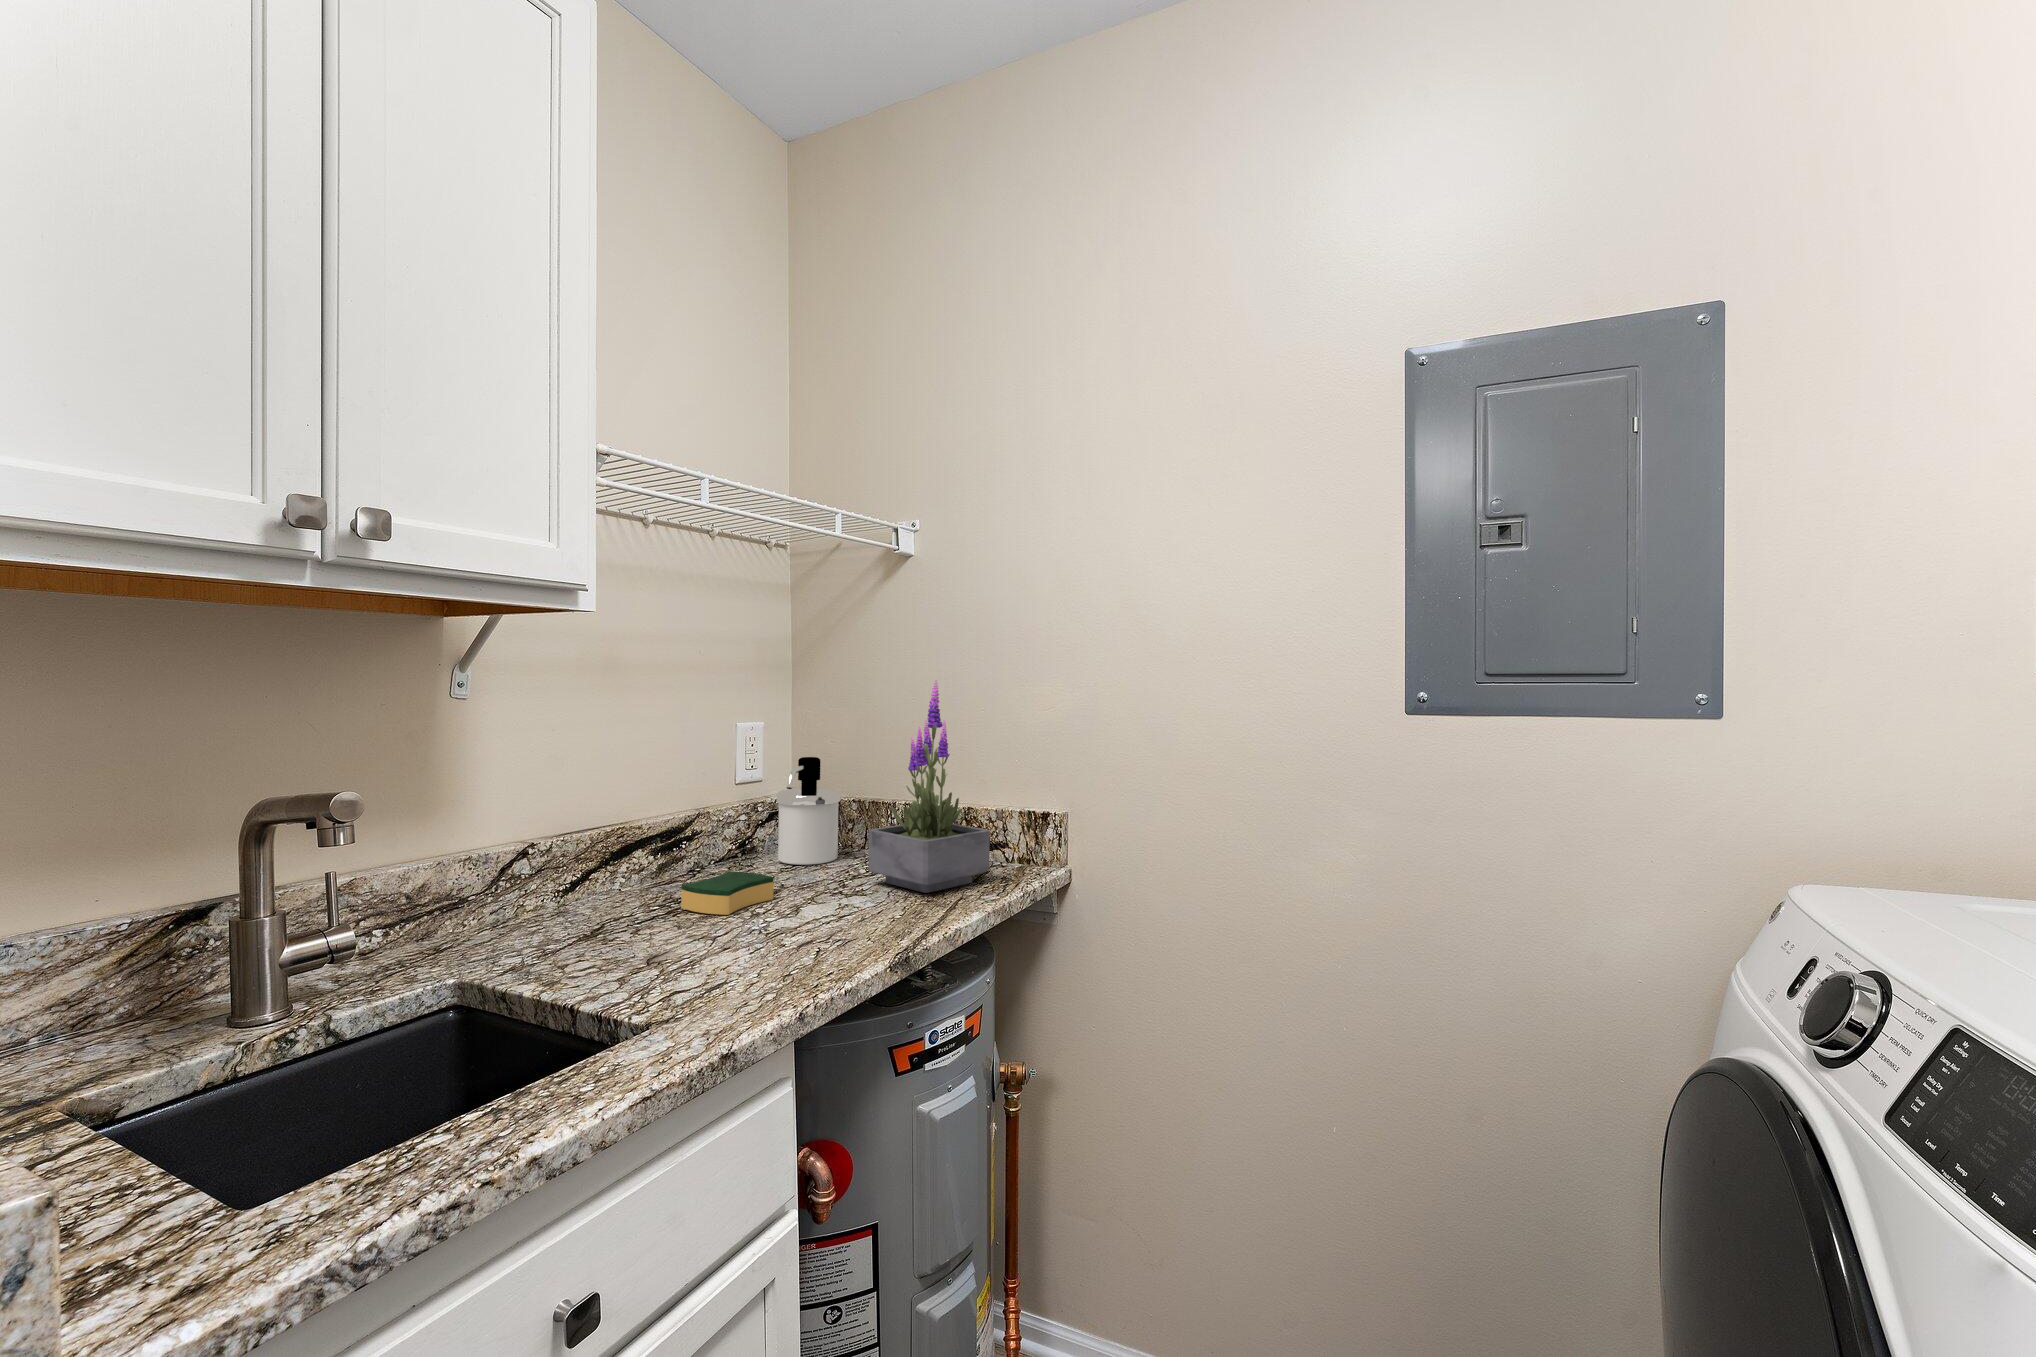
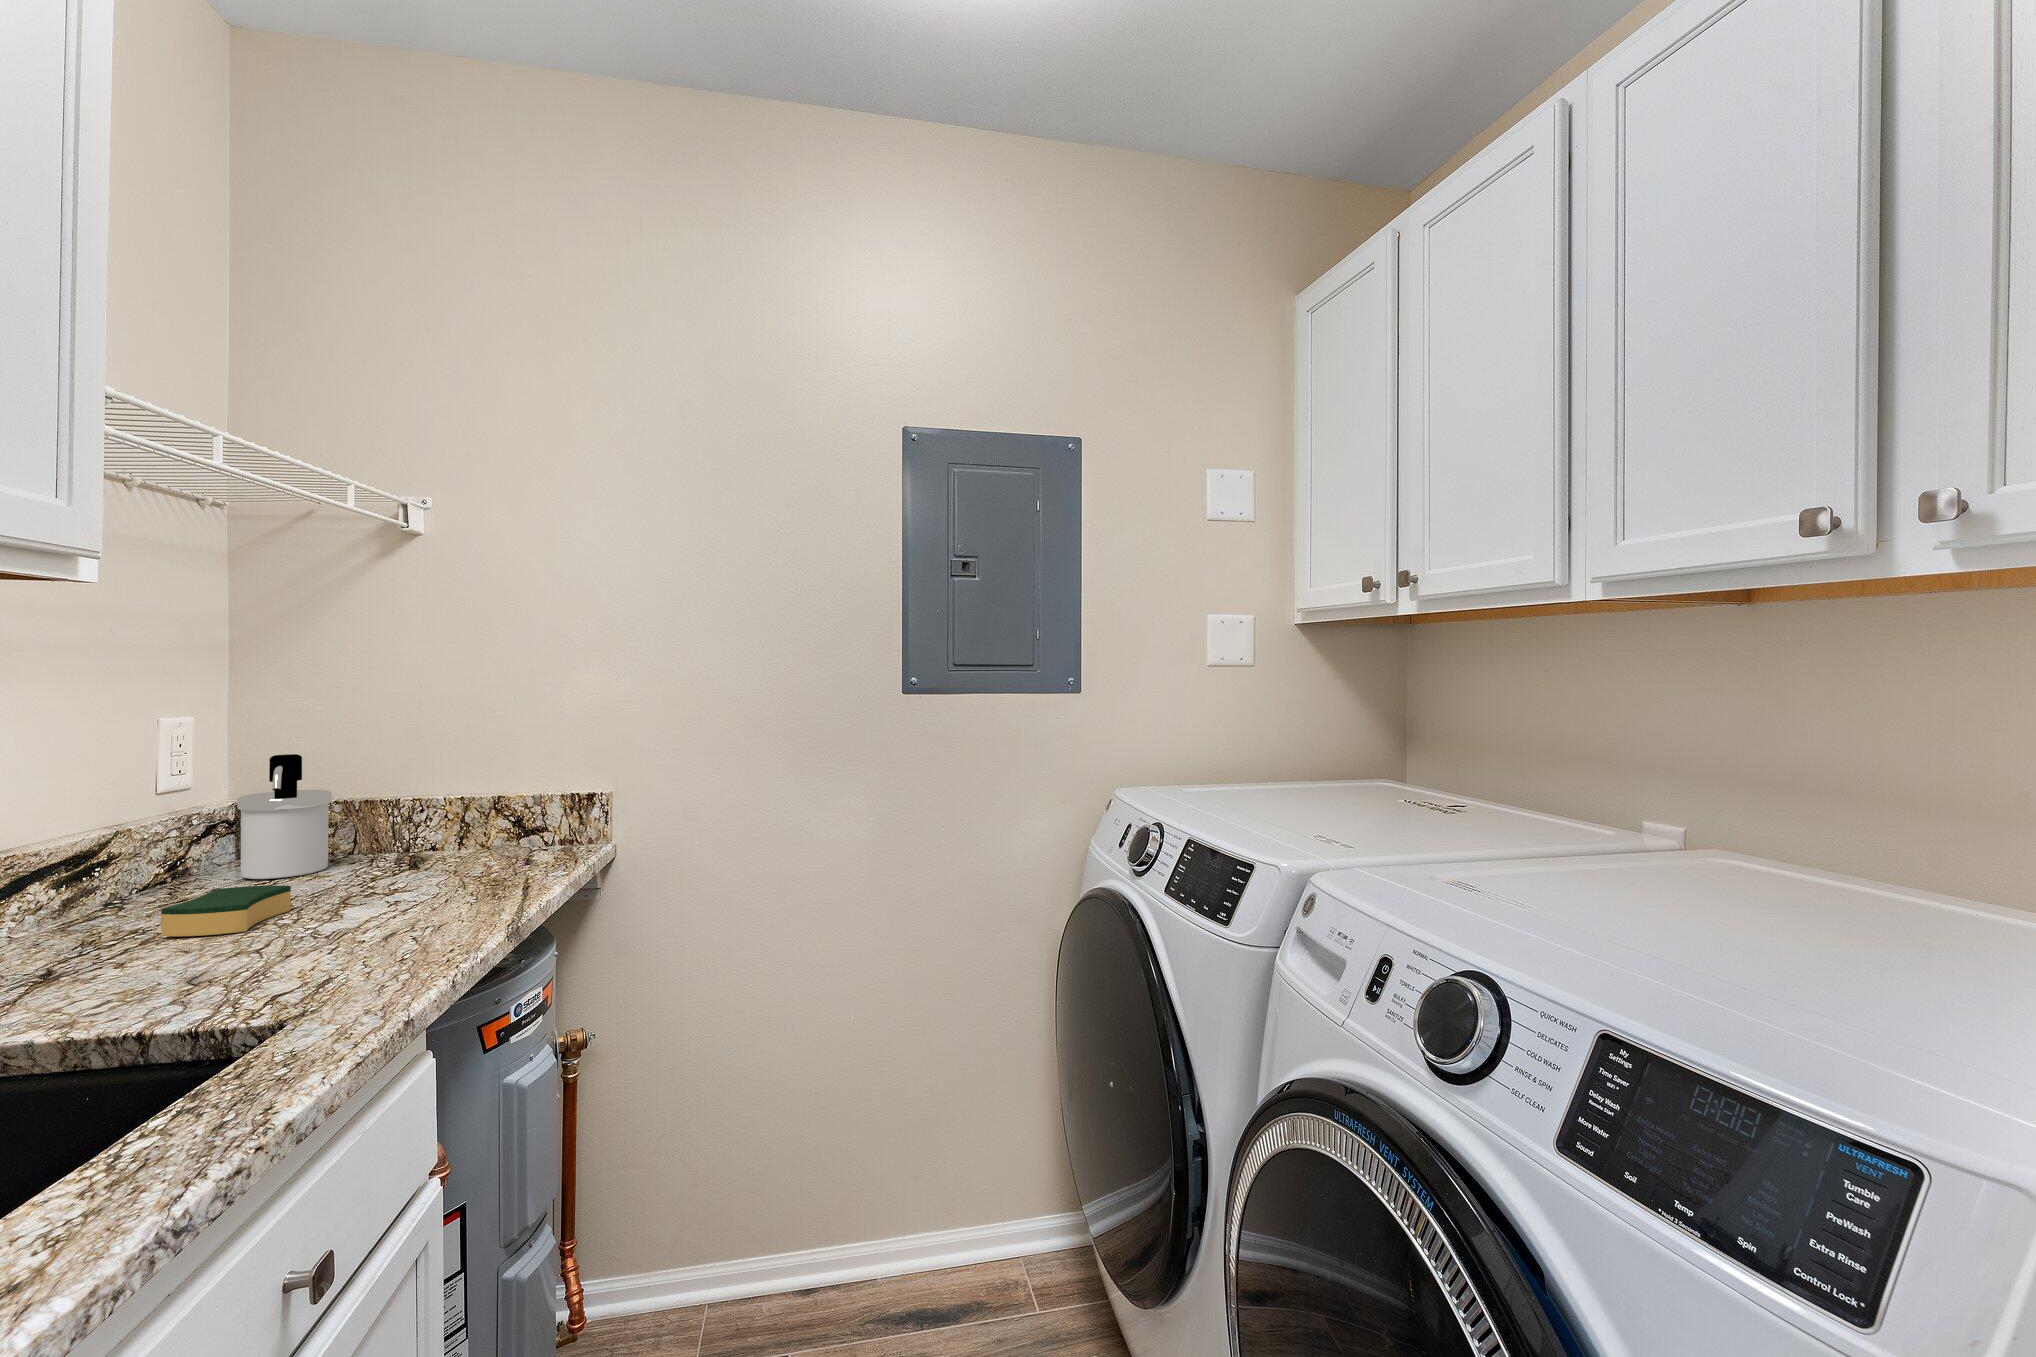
potted plant: present [869,680,990,893] -> none [404,665,548,878]

